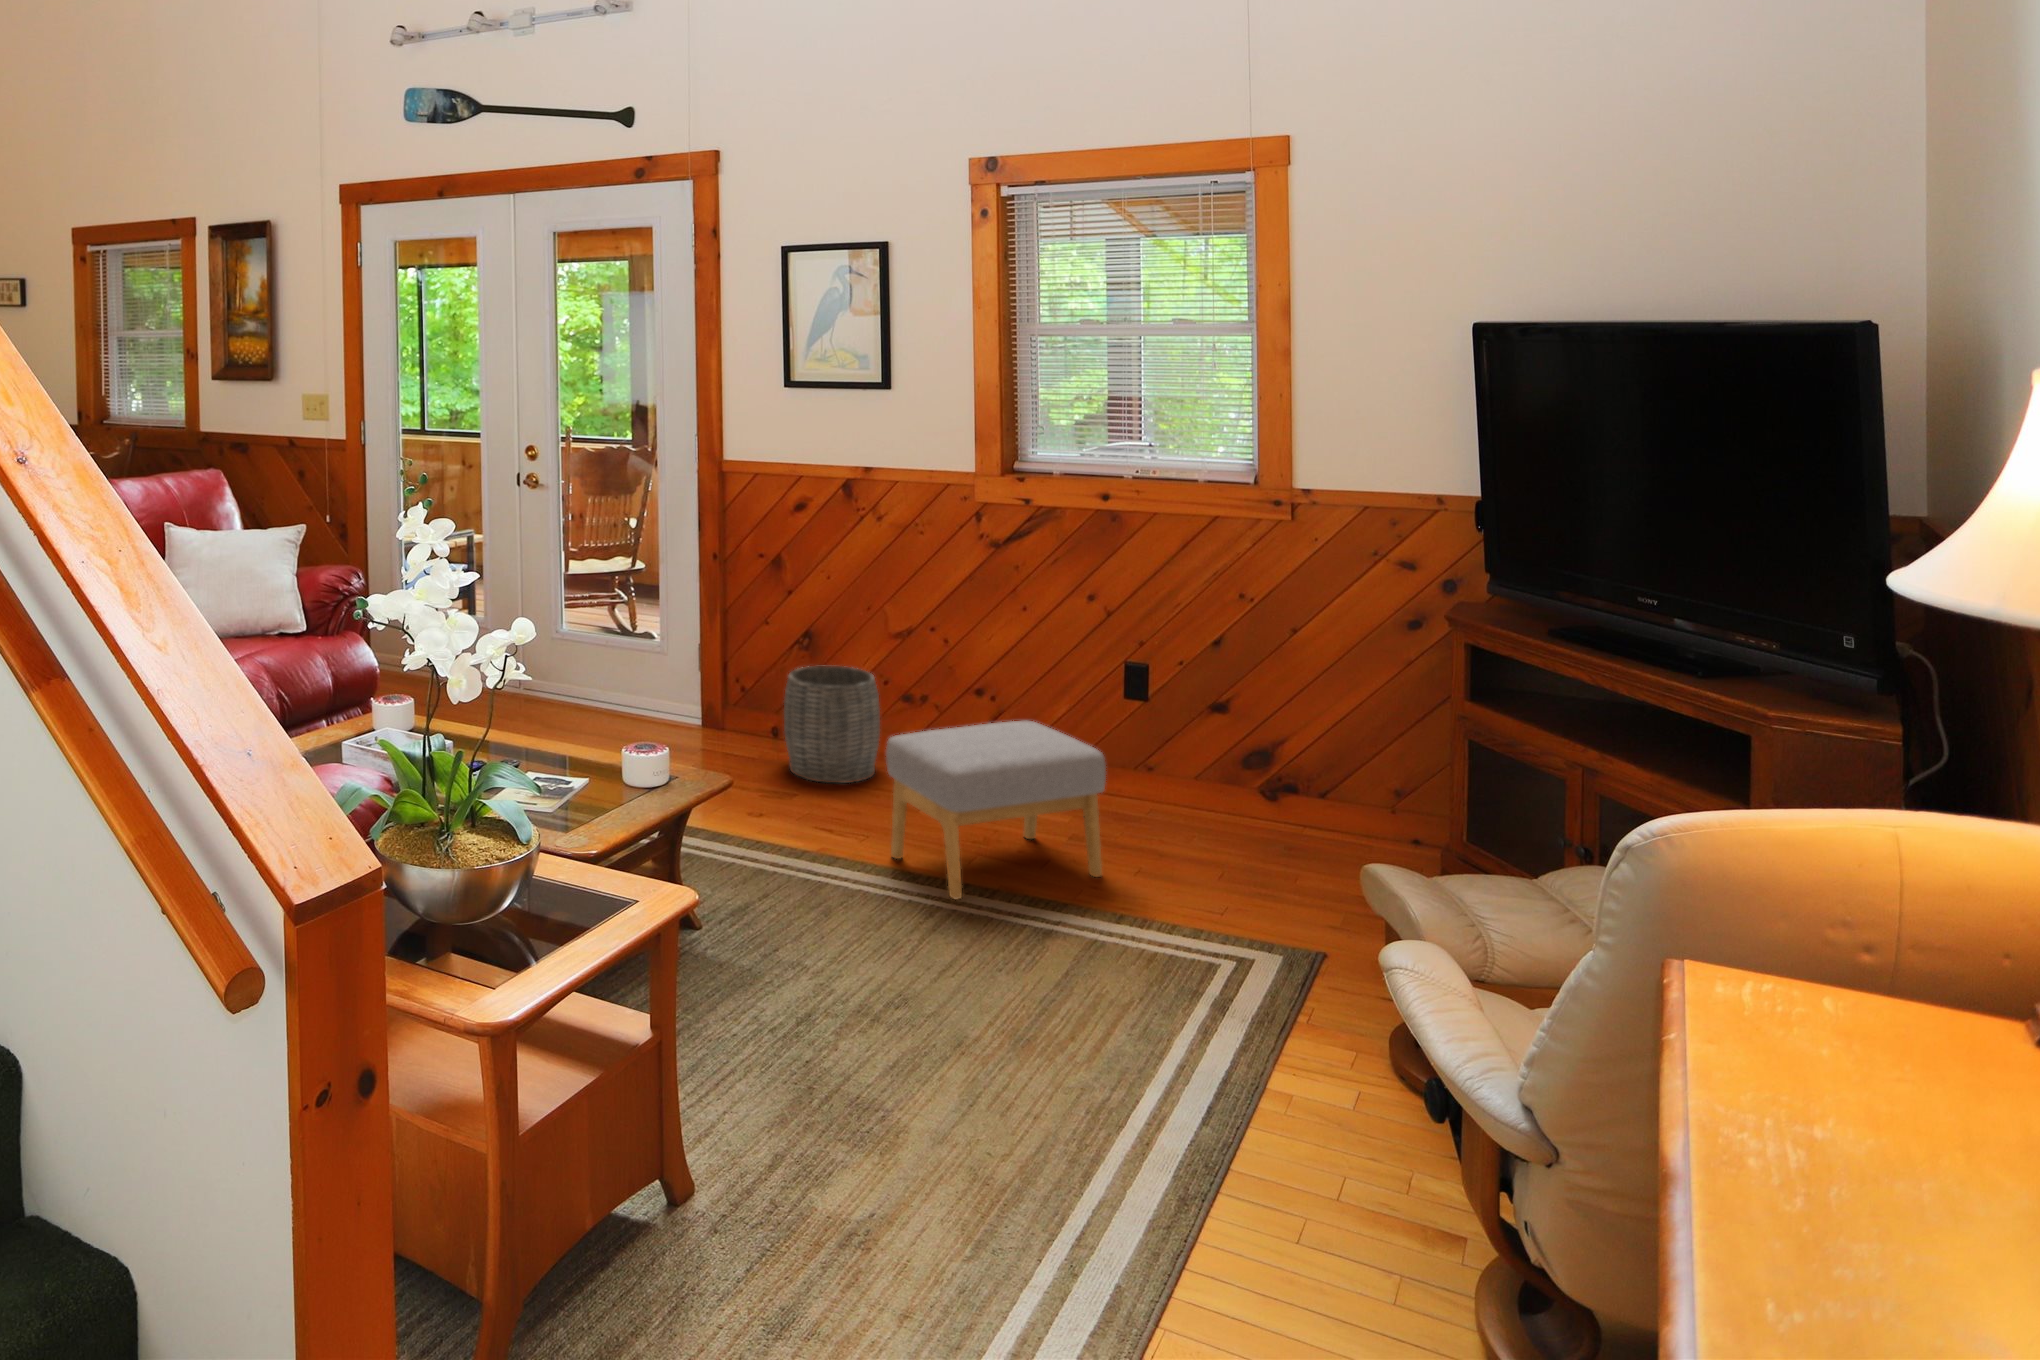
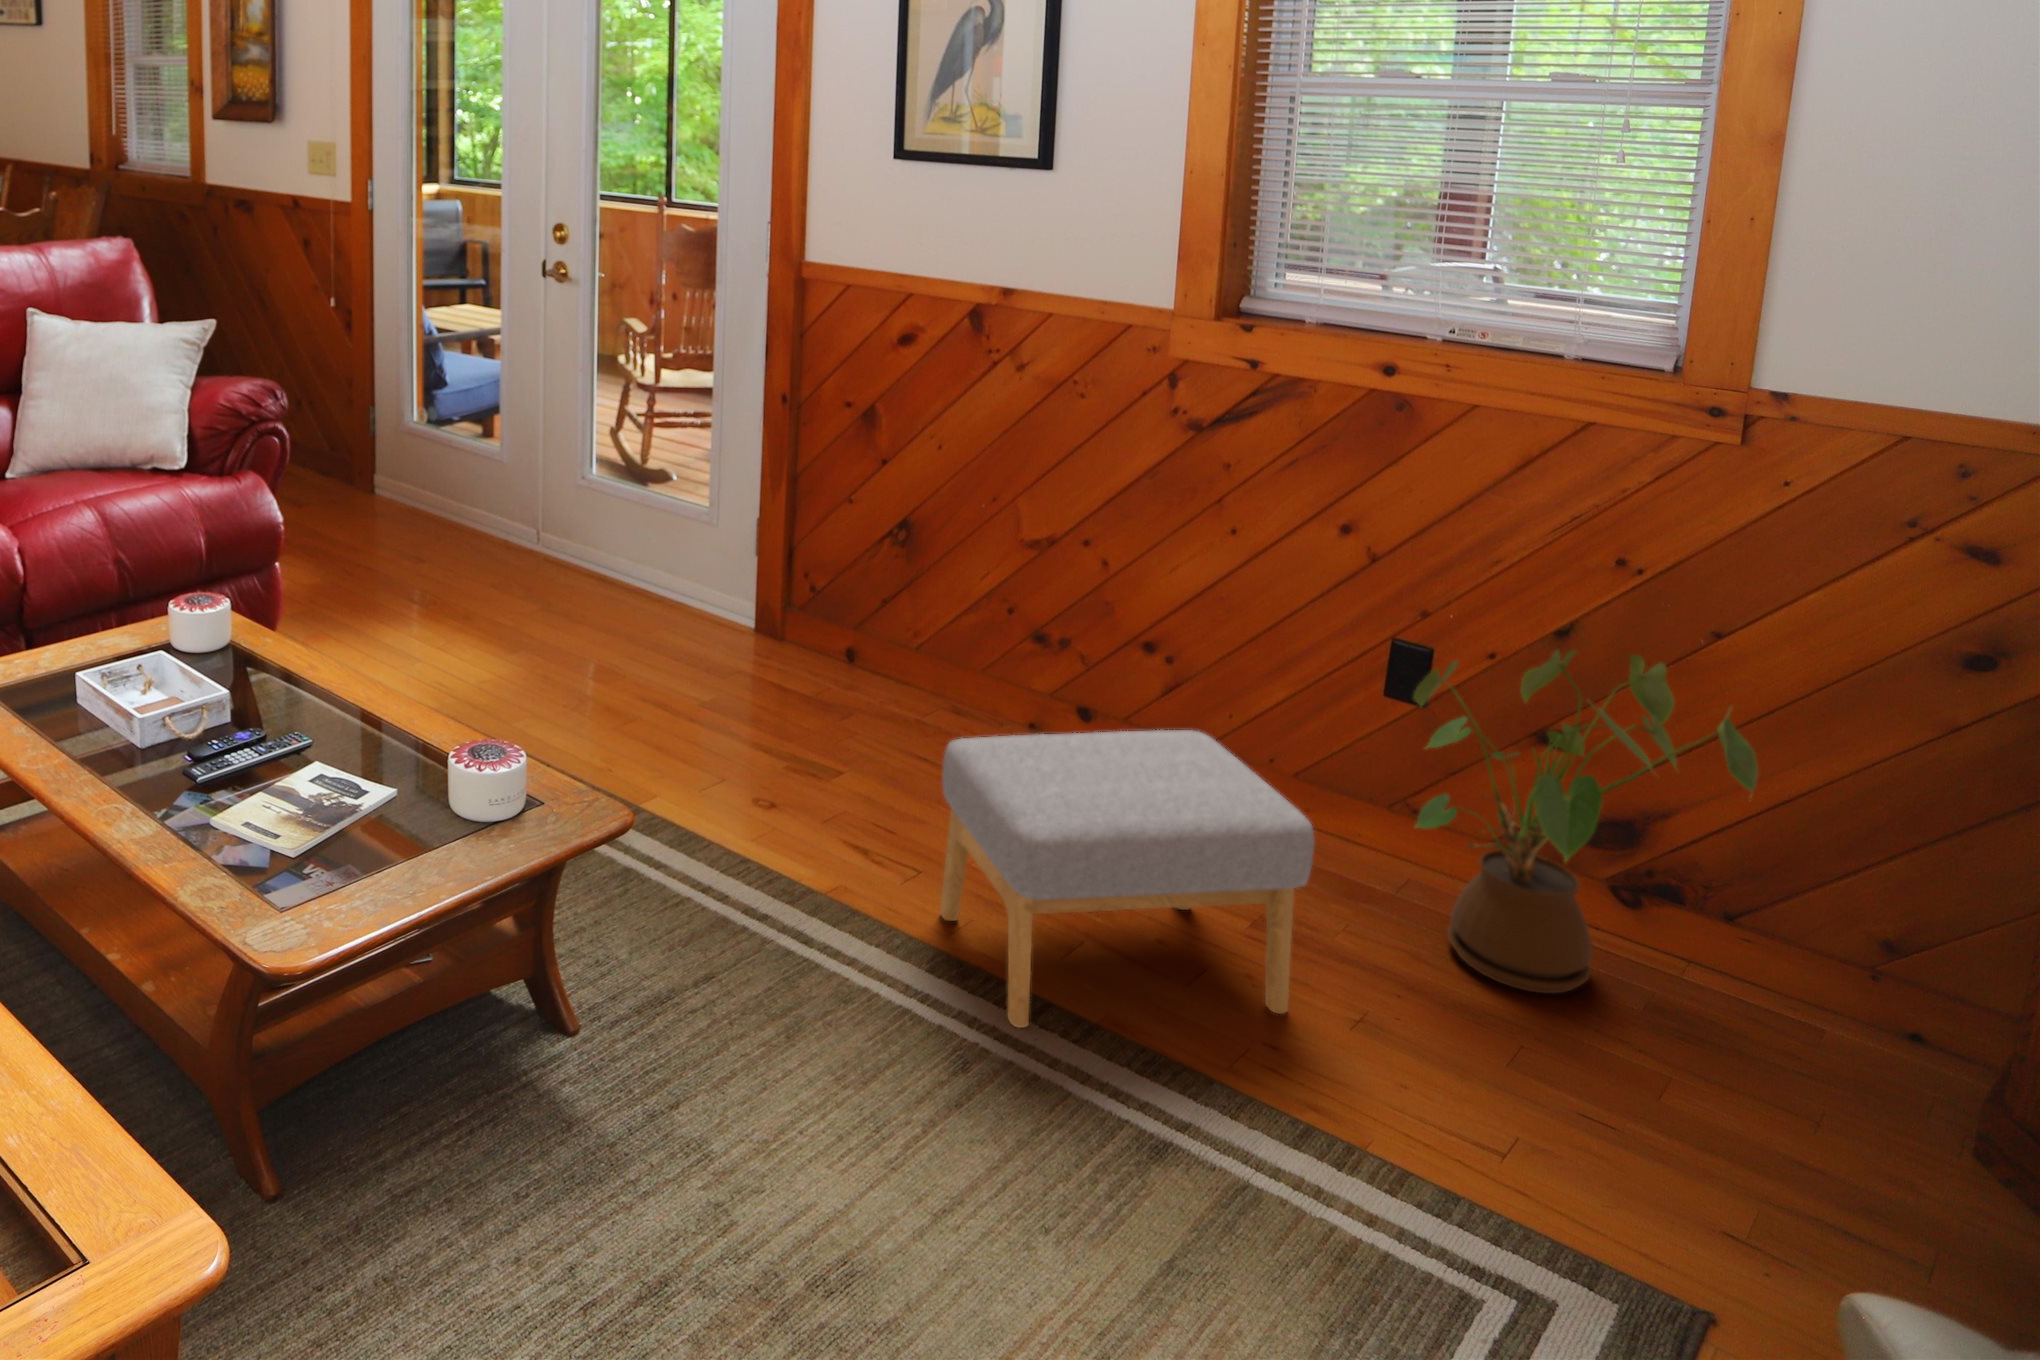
house plant: none [1144,646,1322,852] -> present [1413,650,1758,993]
woven basket: present [784,666,880,783] -> none [842,574,987,754]

